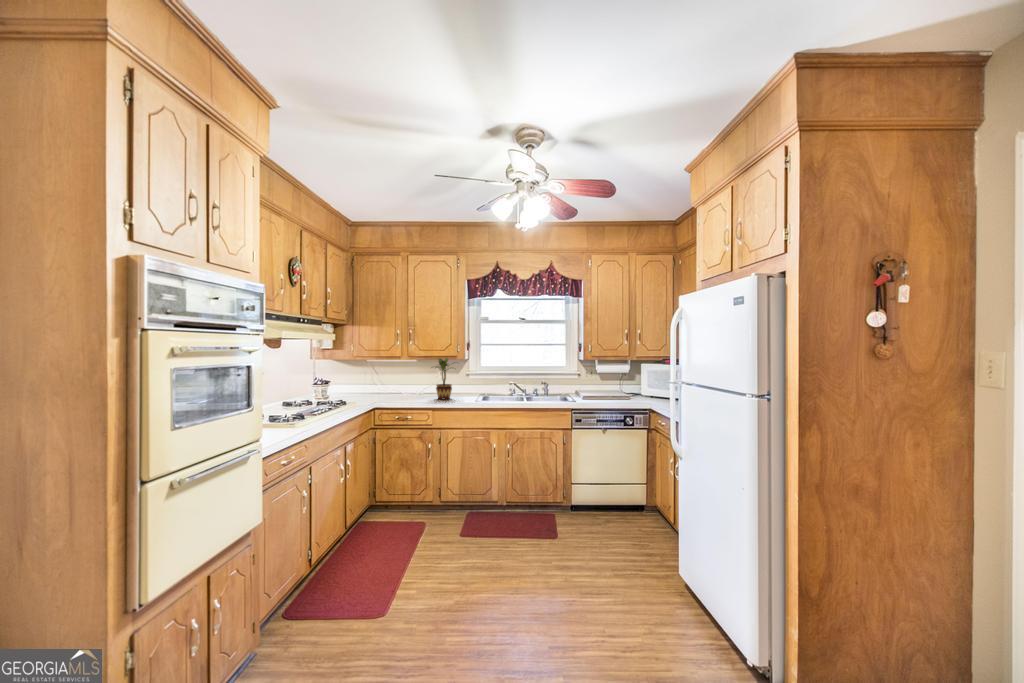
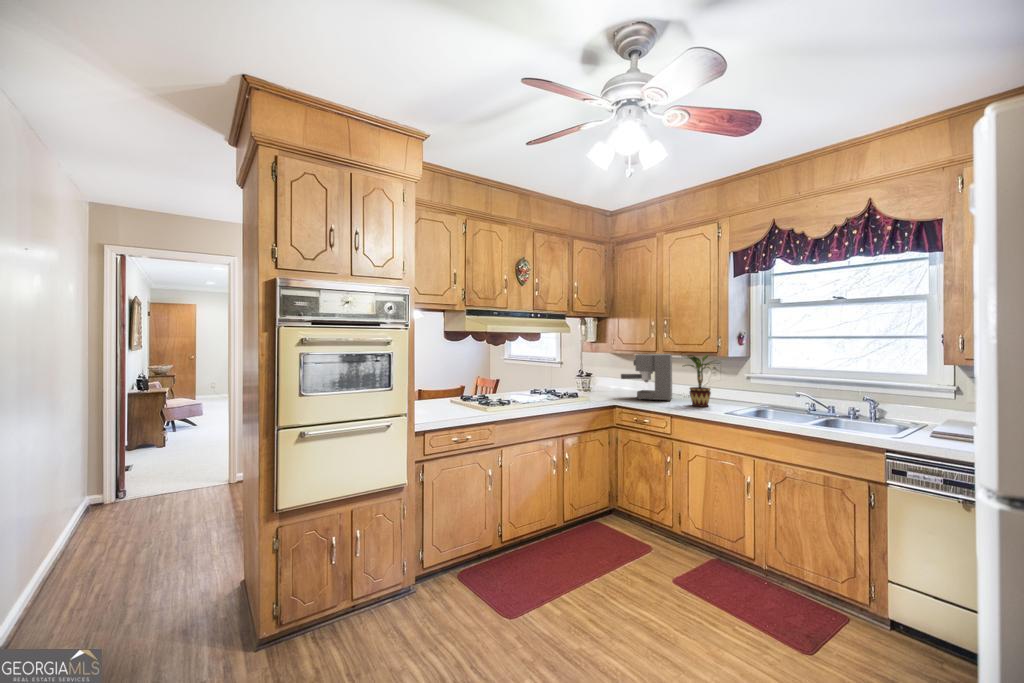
coffee maker: none [369,358,415,399] -> present [621,354,672,401]

